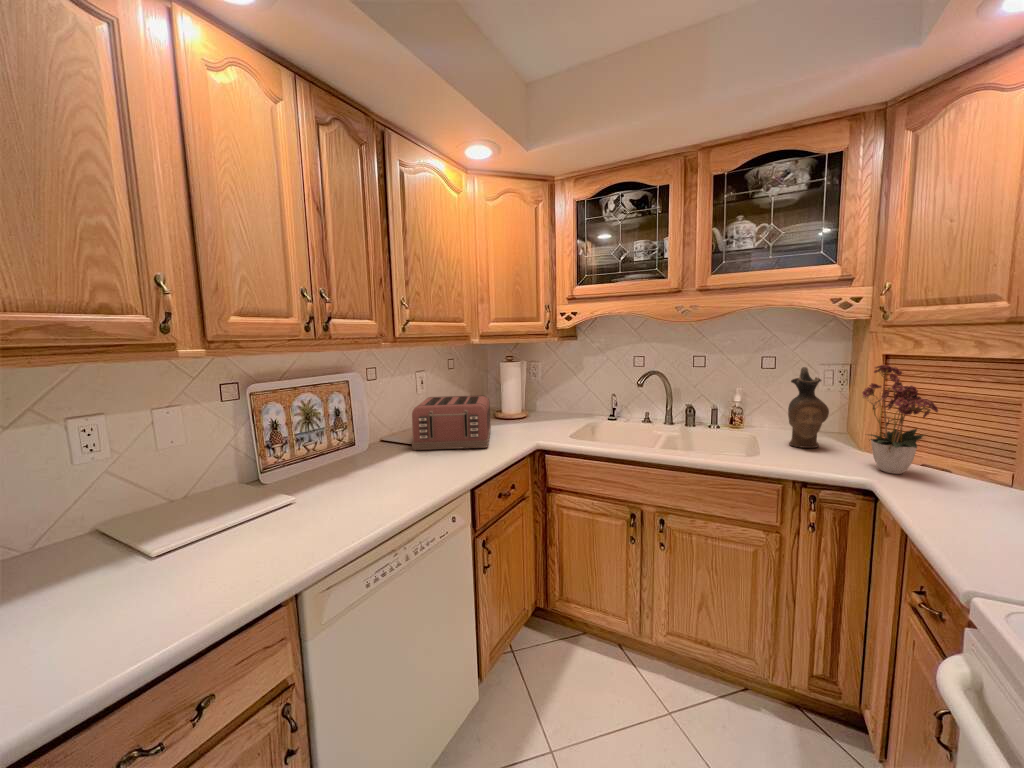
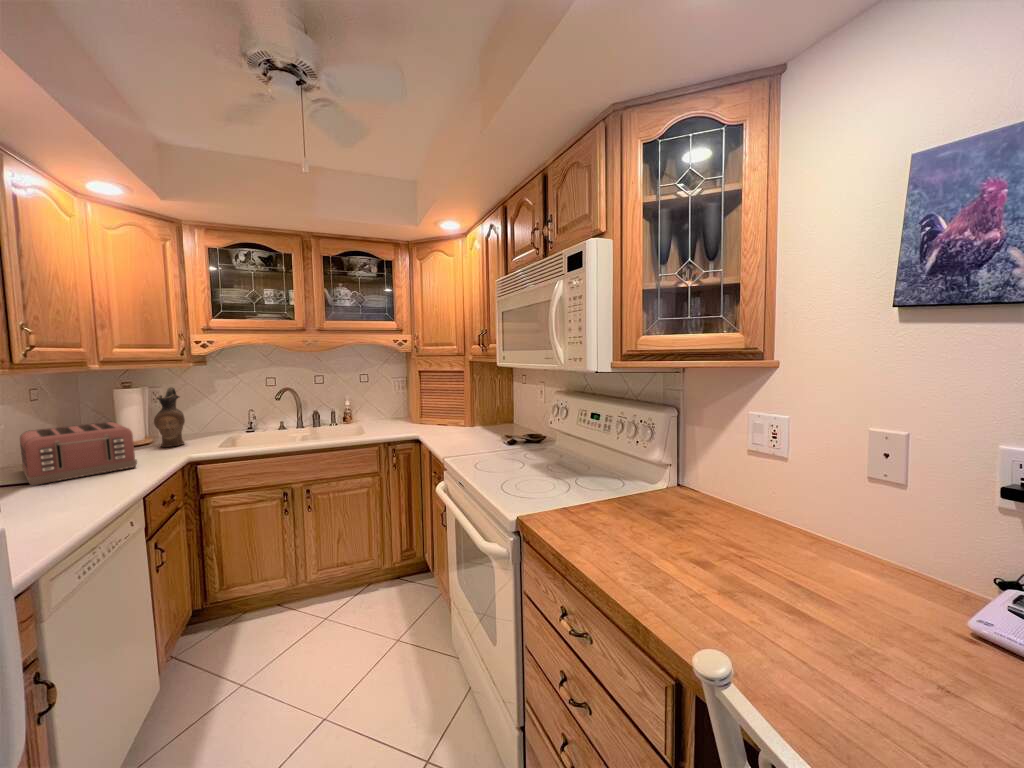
flower arrangement: present [862,364,938,474] -> none [409,374,442,431]
ceramic pitcher: present [788,367,829,448] -> present [154,387,185,447]

